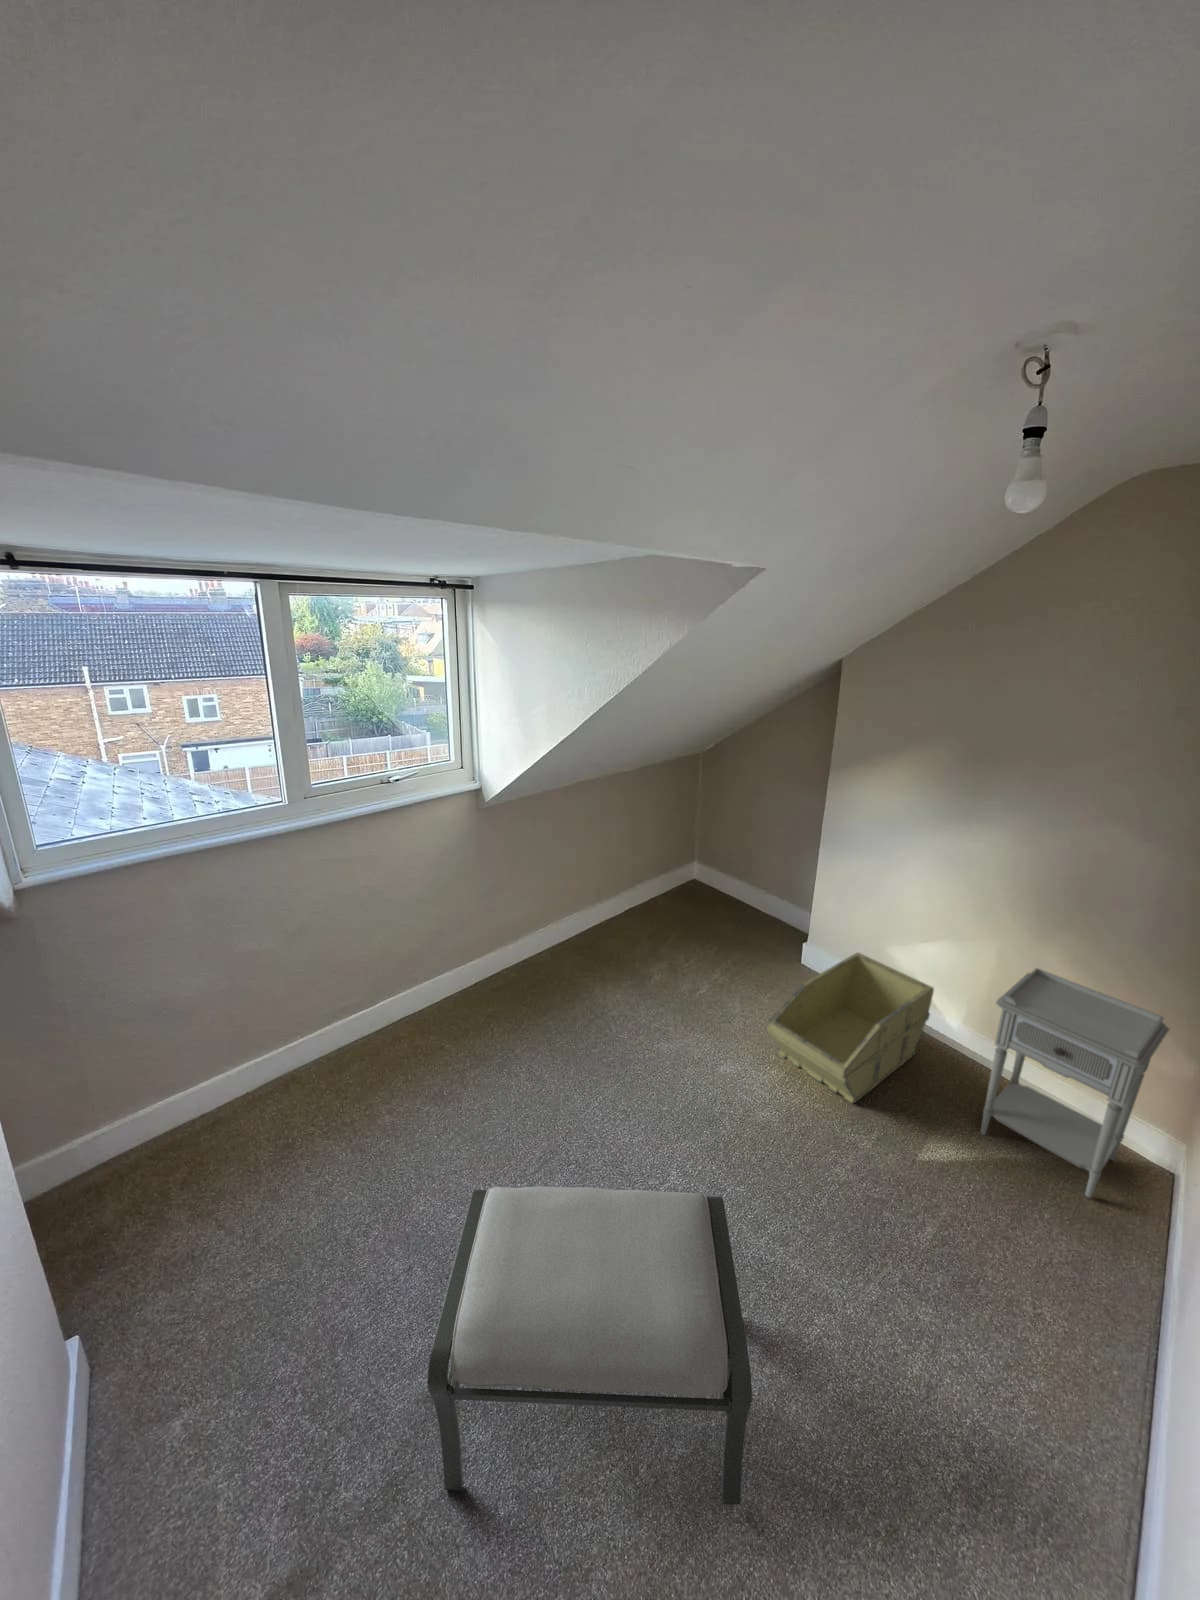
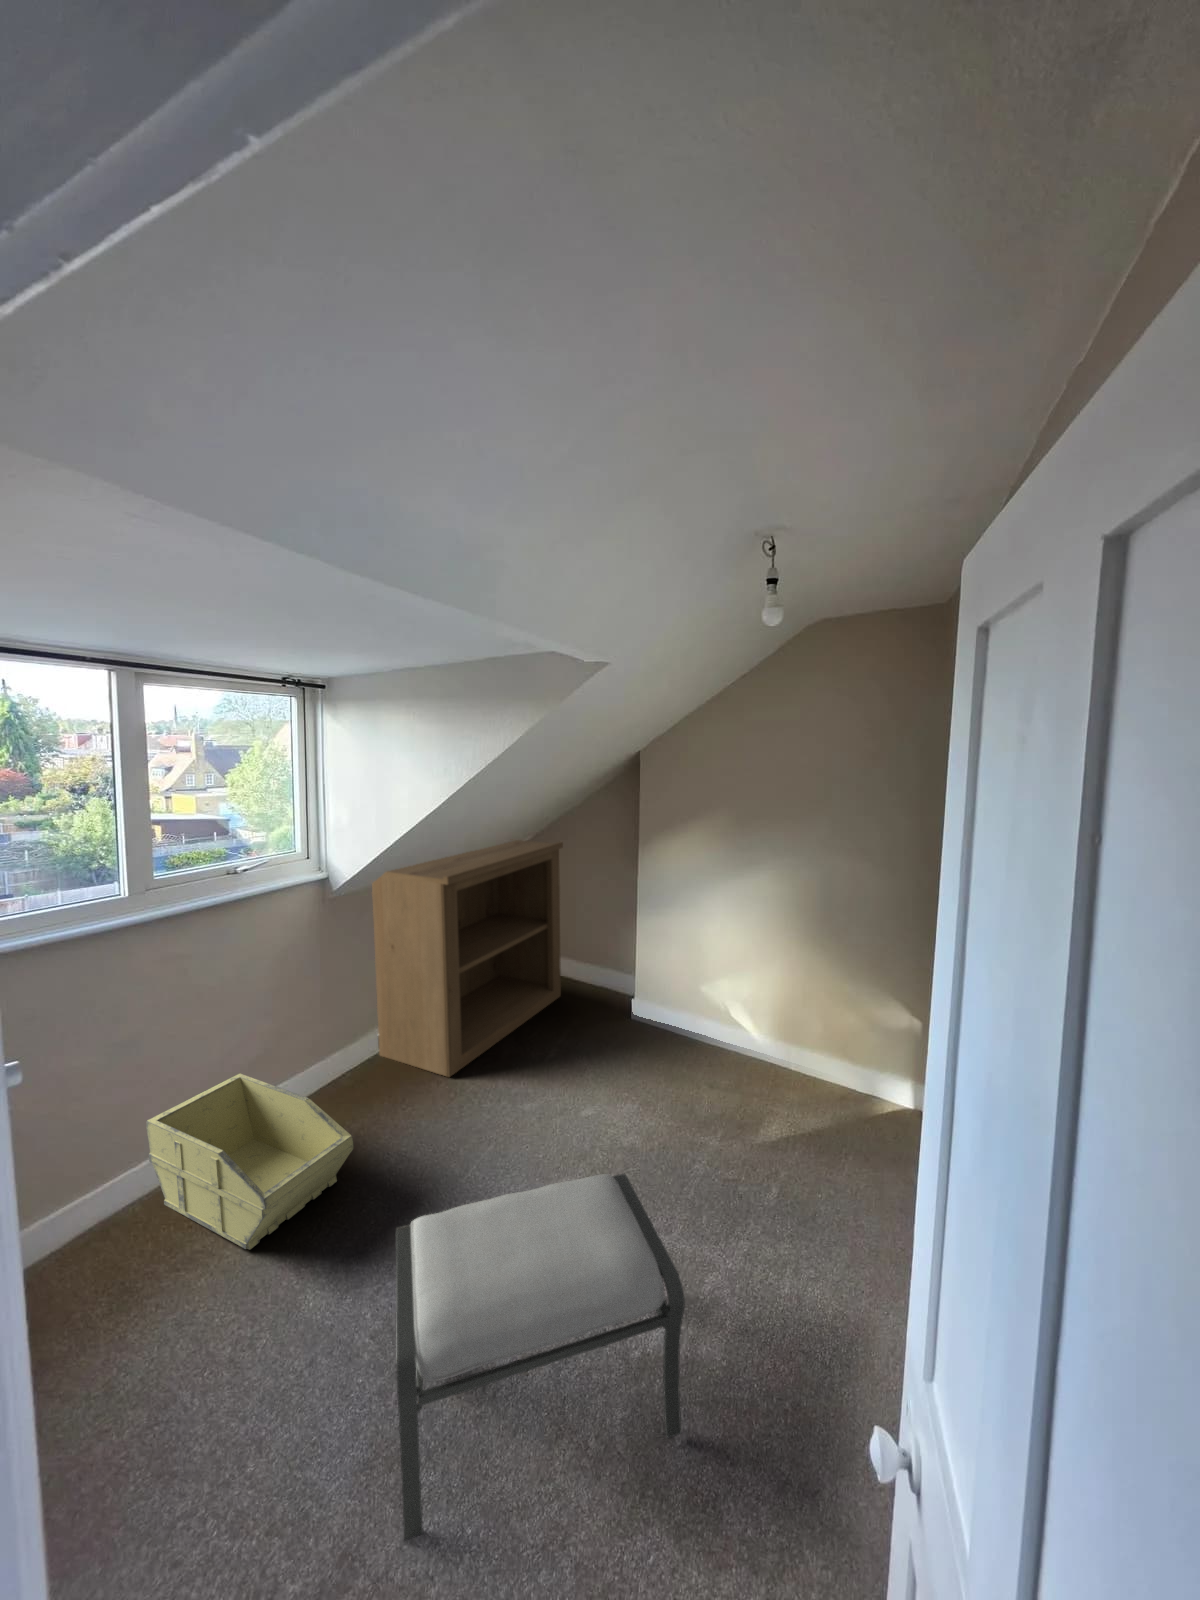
bookshelf: none [526,747,742,998] -> present [372,840,563,1077]
storage bin: present [766,953,934,1103] -> present [146,1074,353,1250]
nightstand: present [981,968,1169,1198] -> none [787,968,893,1136]

